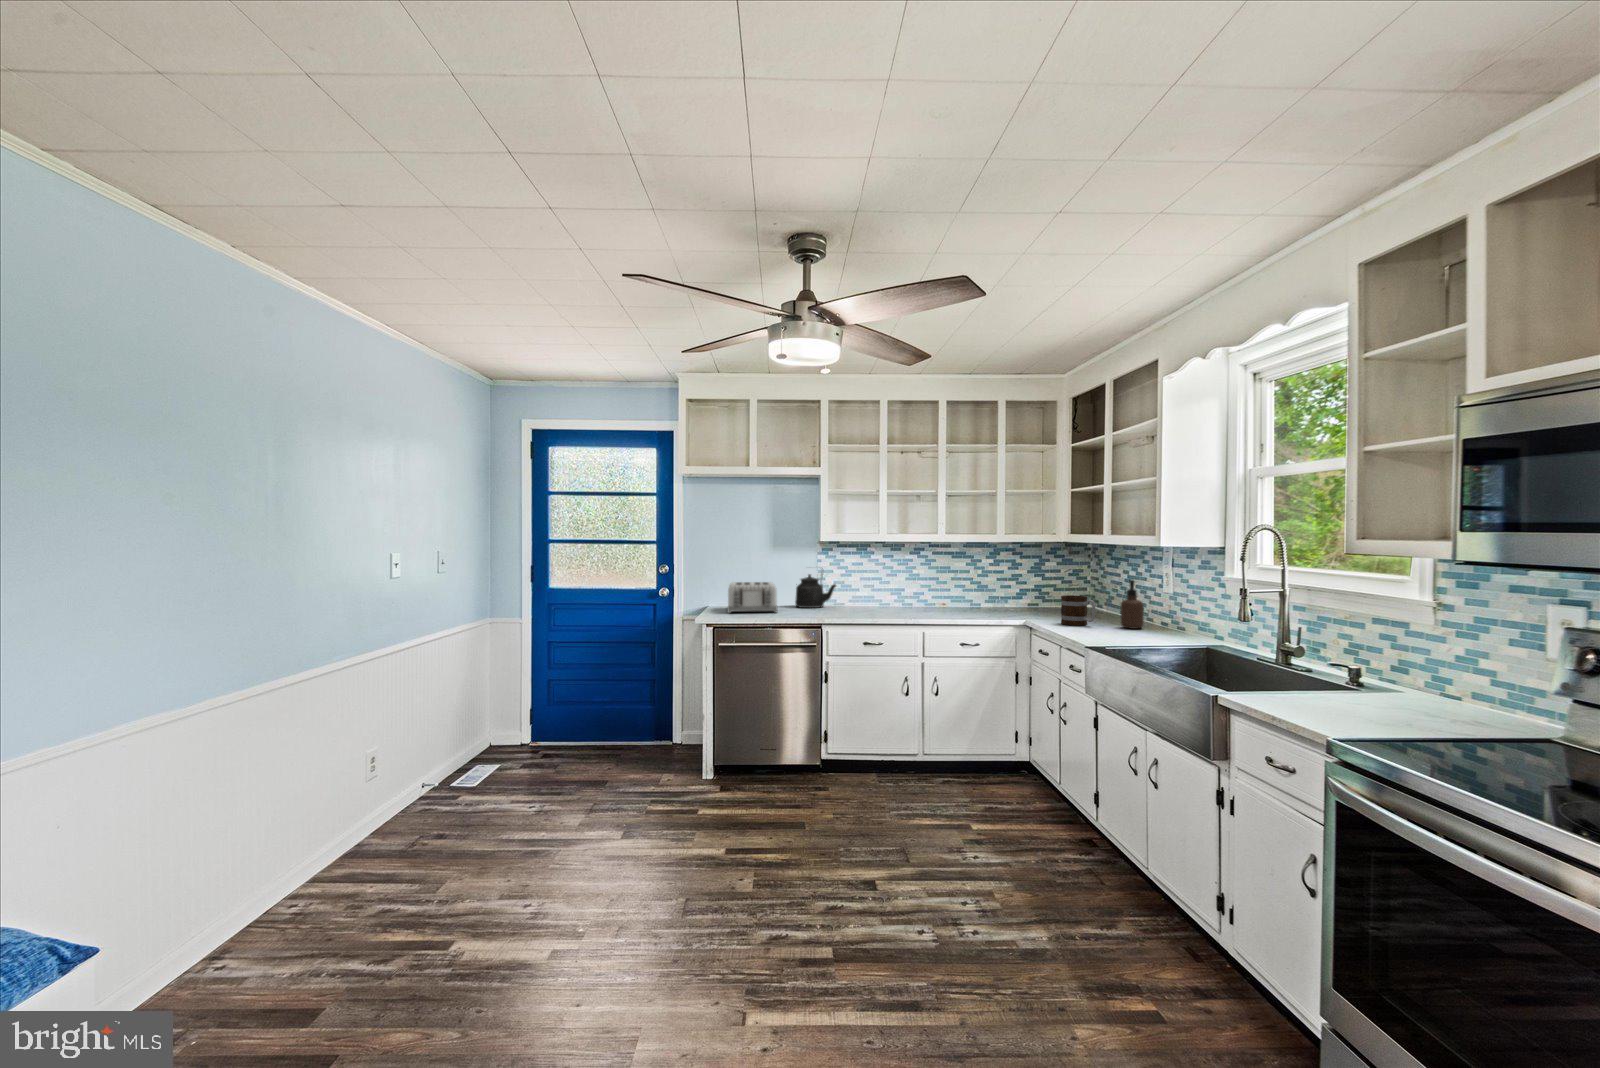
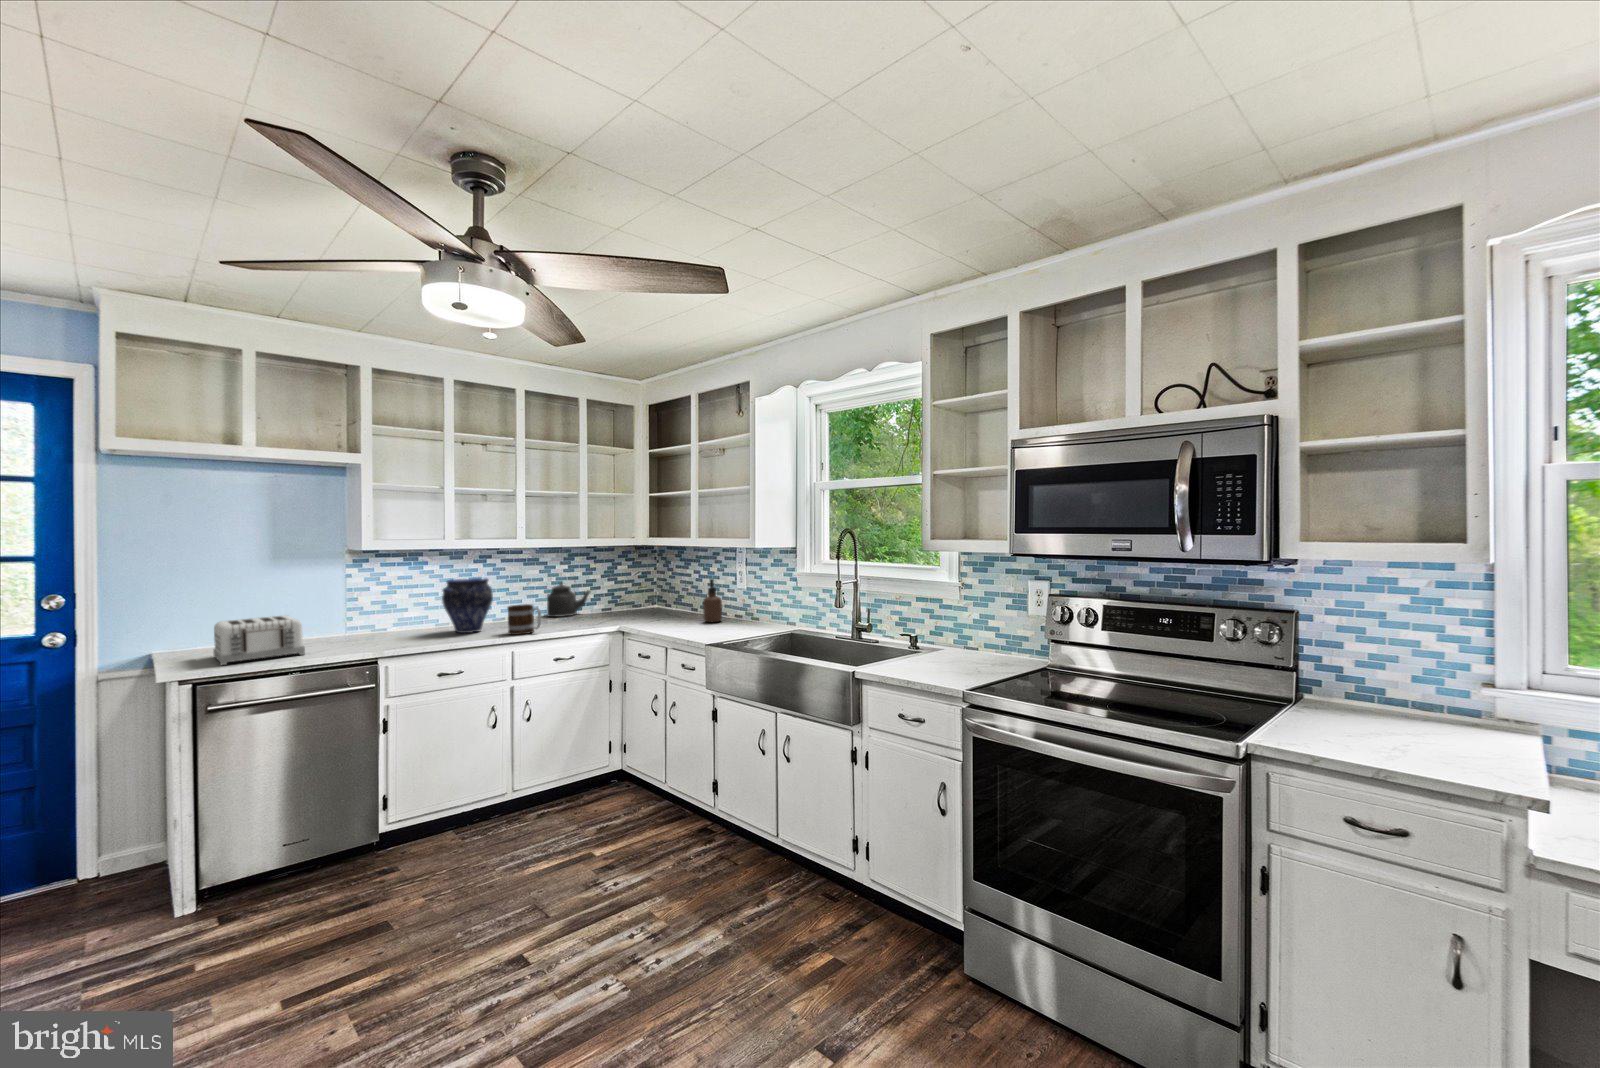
vase: none [876,563,918,612] -> present [442,578,493,633]
kettle: present [795,568,836,608] -> present [547,583,590,617]
mug: present [1061,595,1095,626] -> present [508,604,541,635]

